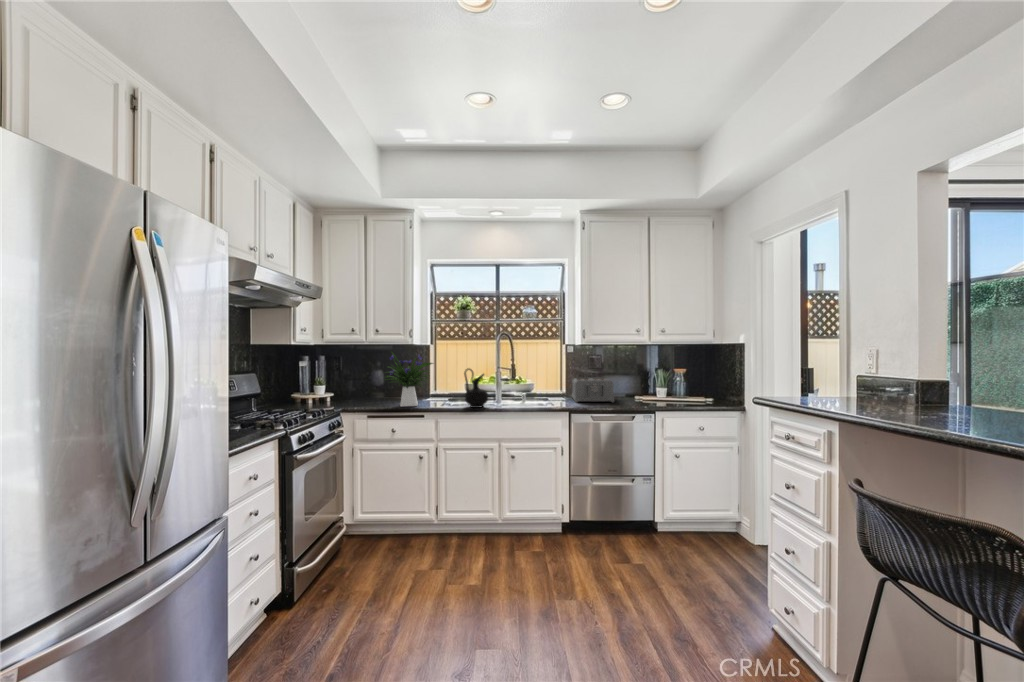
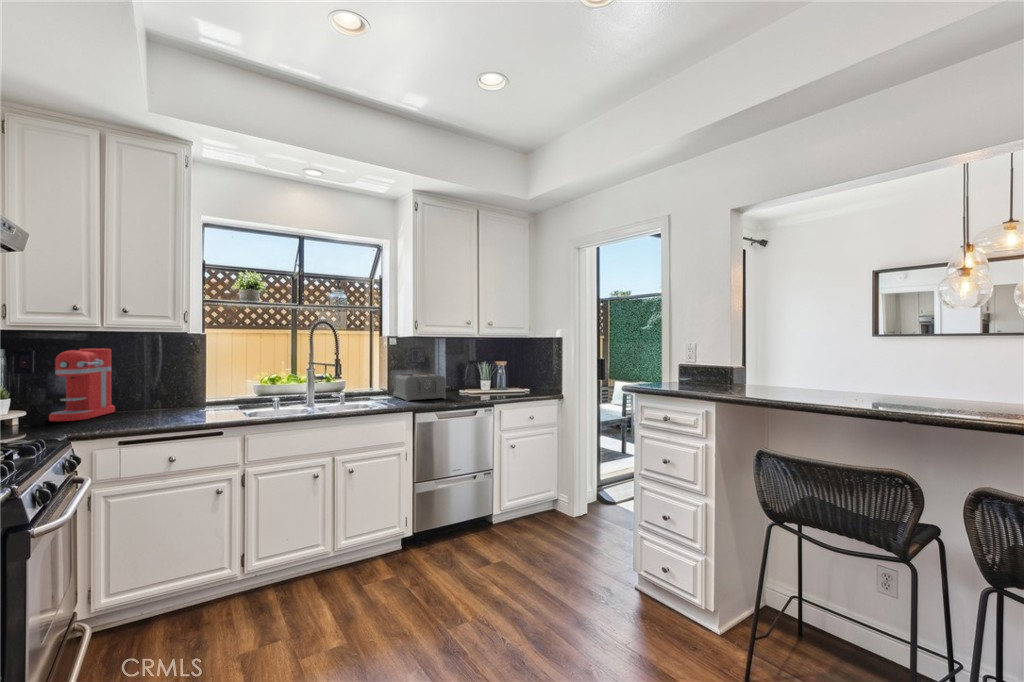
flower arrangement: present [386,353,433,406] -> none [141,342,232,423]
coffee maker: none [345,355,381,401] -> present [49,349,115,421]
ceramic jug: present [464,368,488,408] -> none [283,366,316,416]

